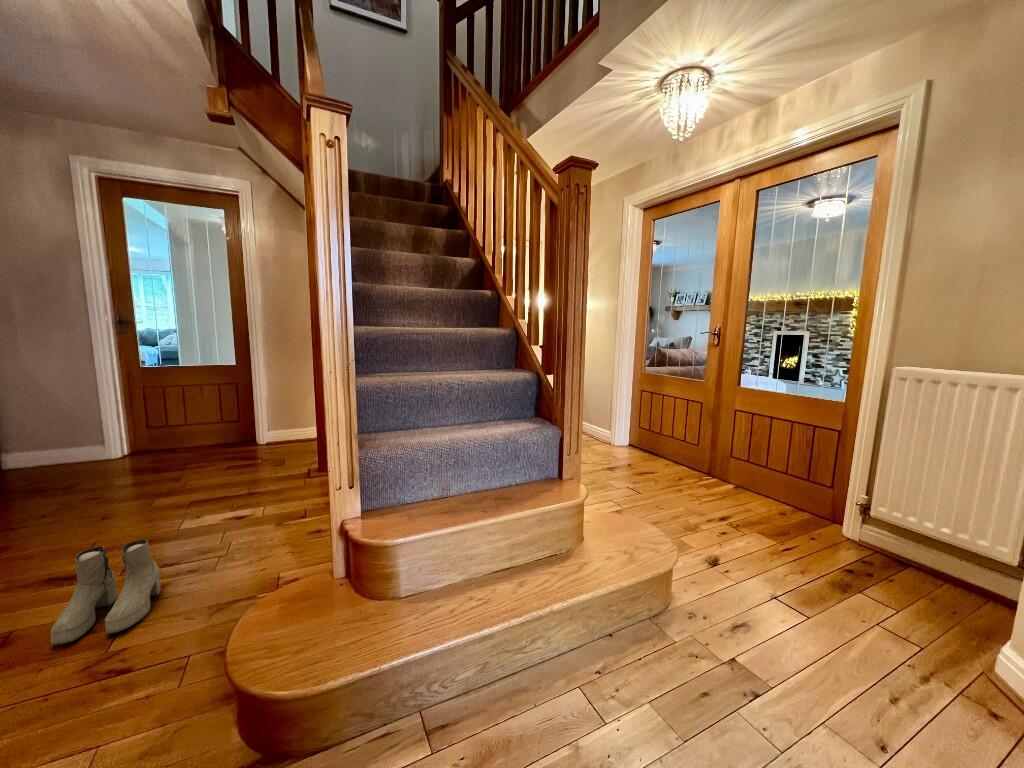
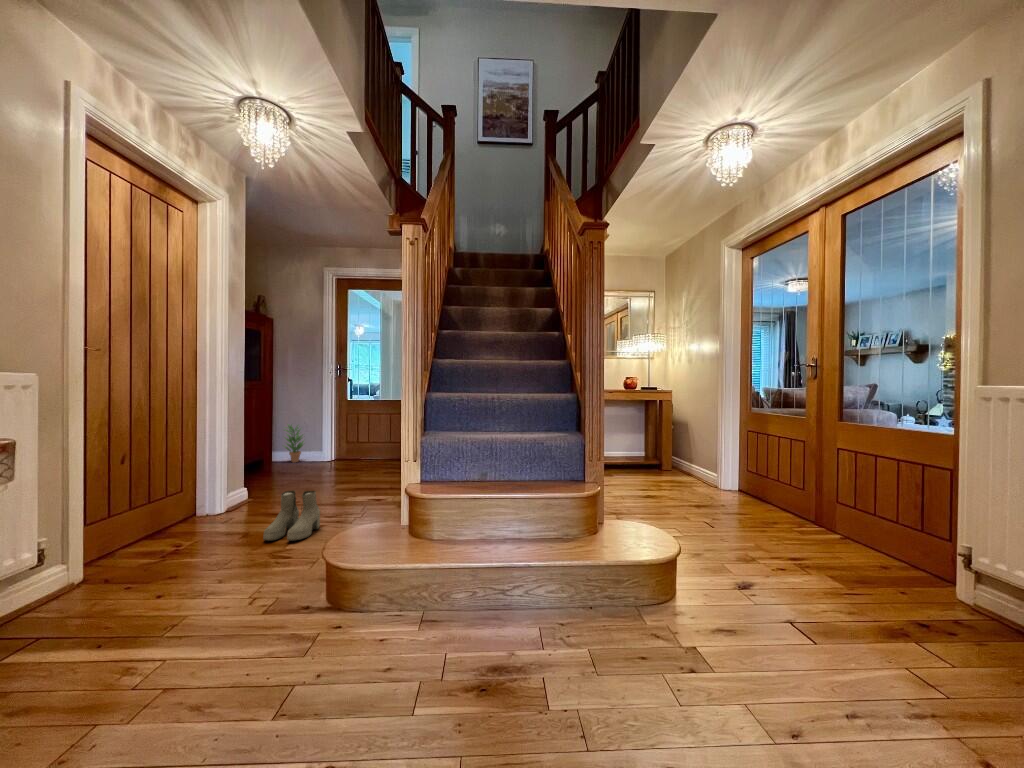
potted plant: none [18,409,71,470] -> present [284,424,304,462]

